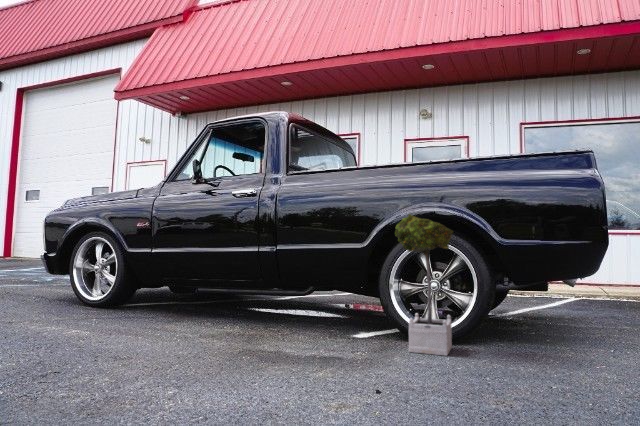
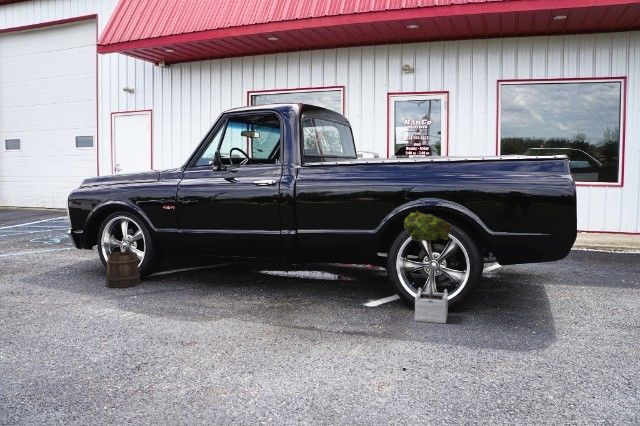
bucket: none [69,272,109,314] -> present [106,248,140,288]

